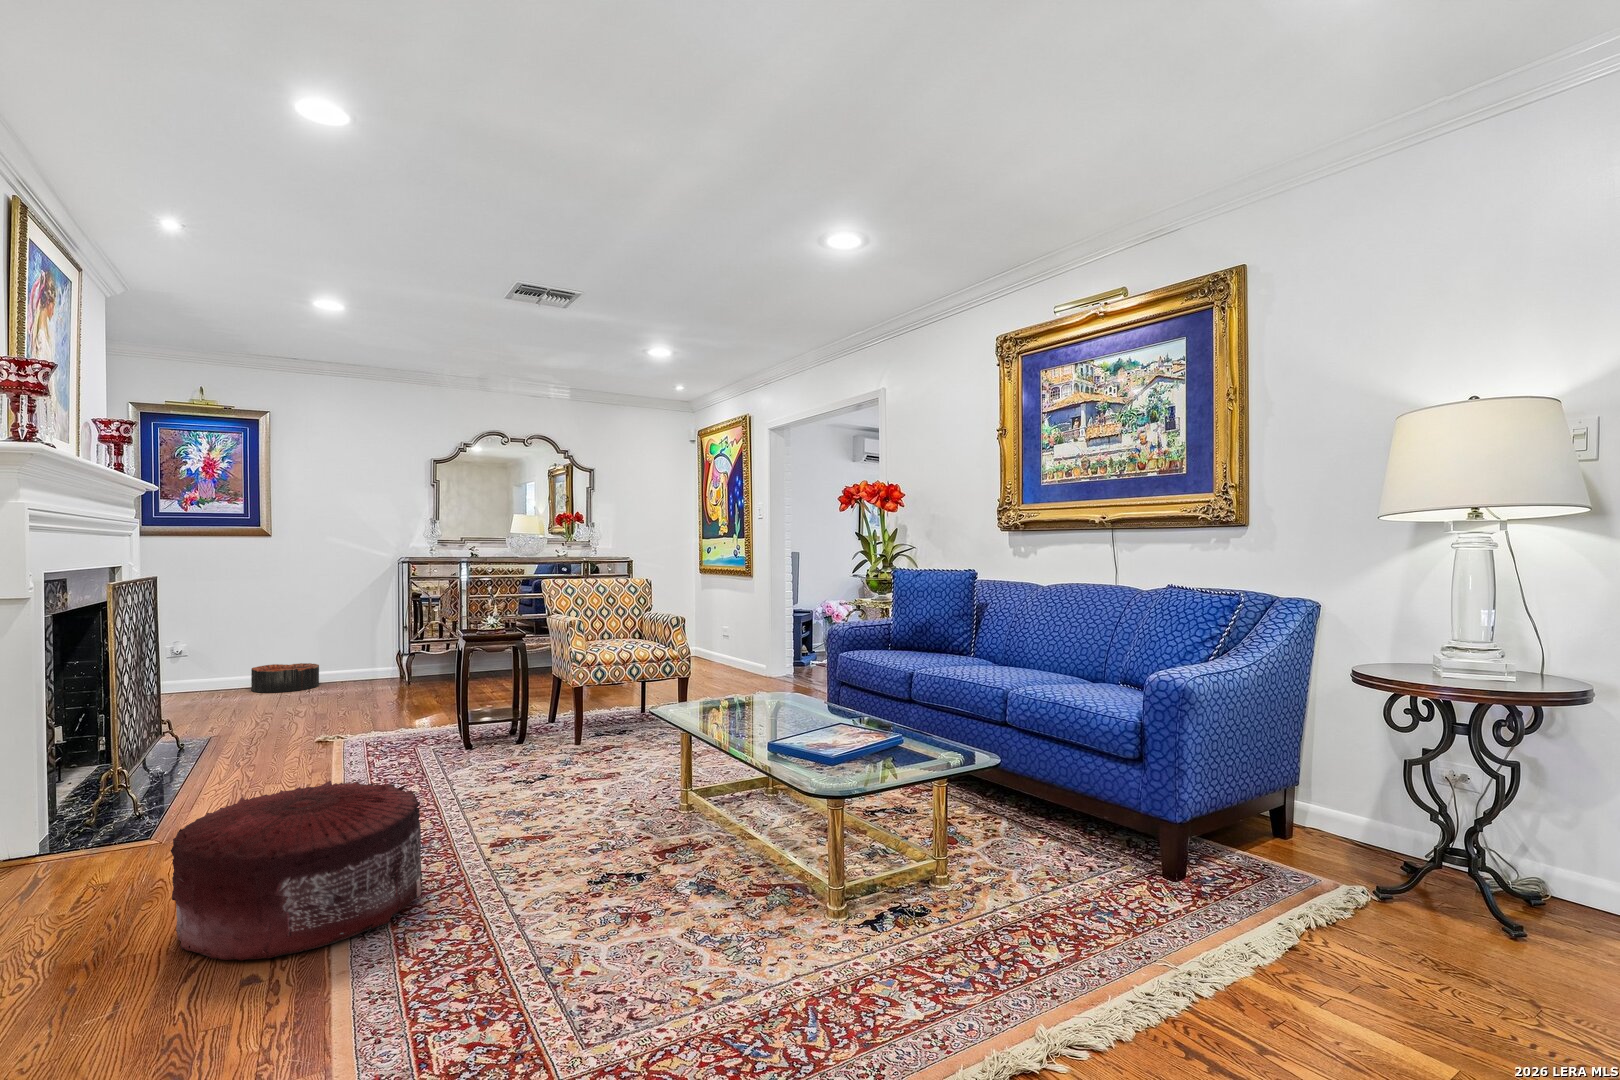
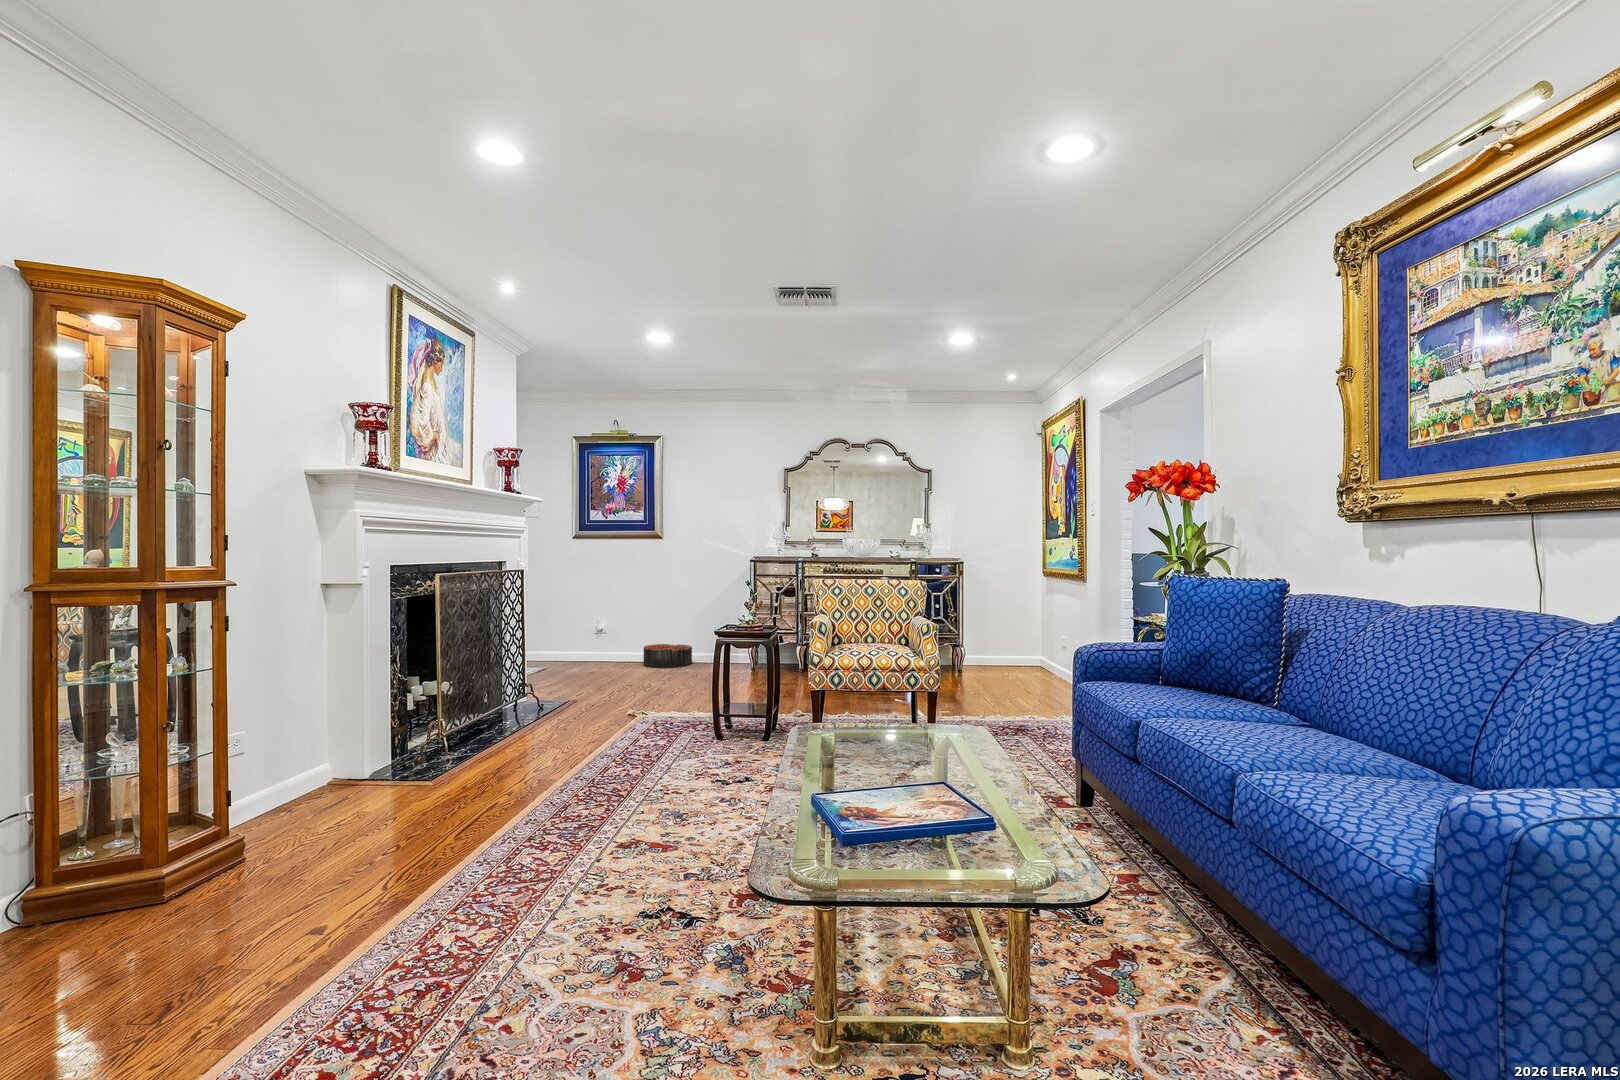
pouf: present [170,781,422,961] -> none [295,759,526,920]

